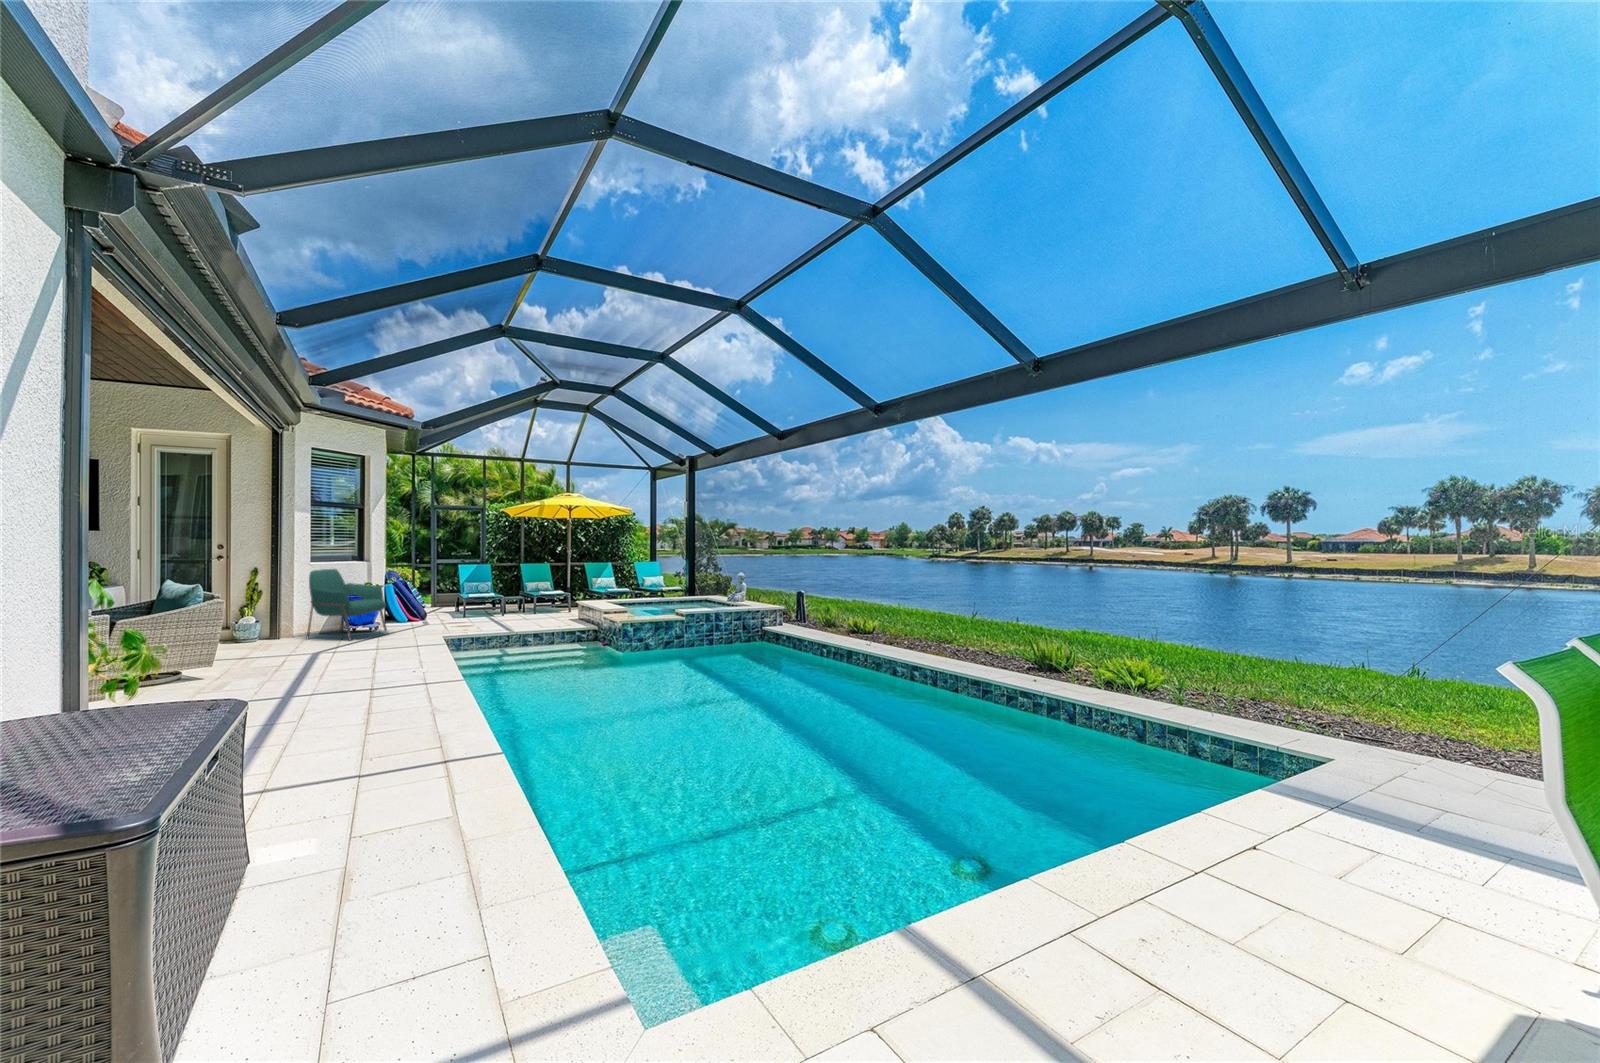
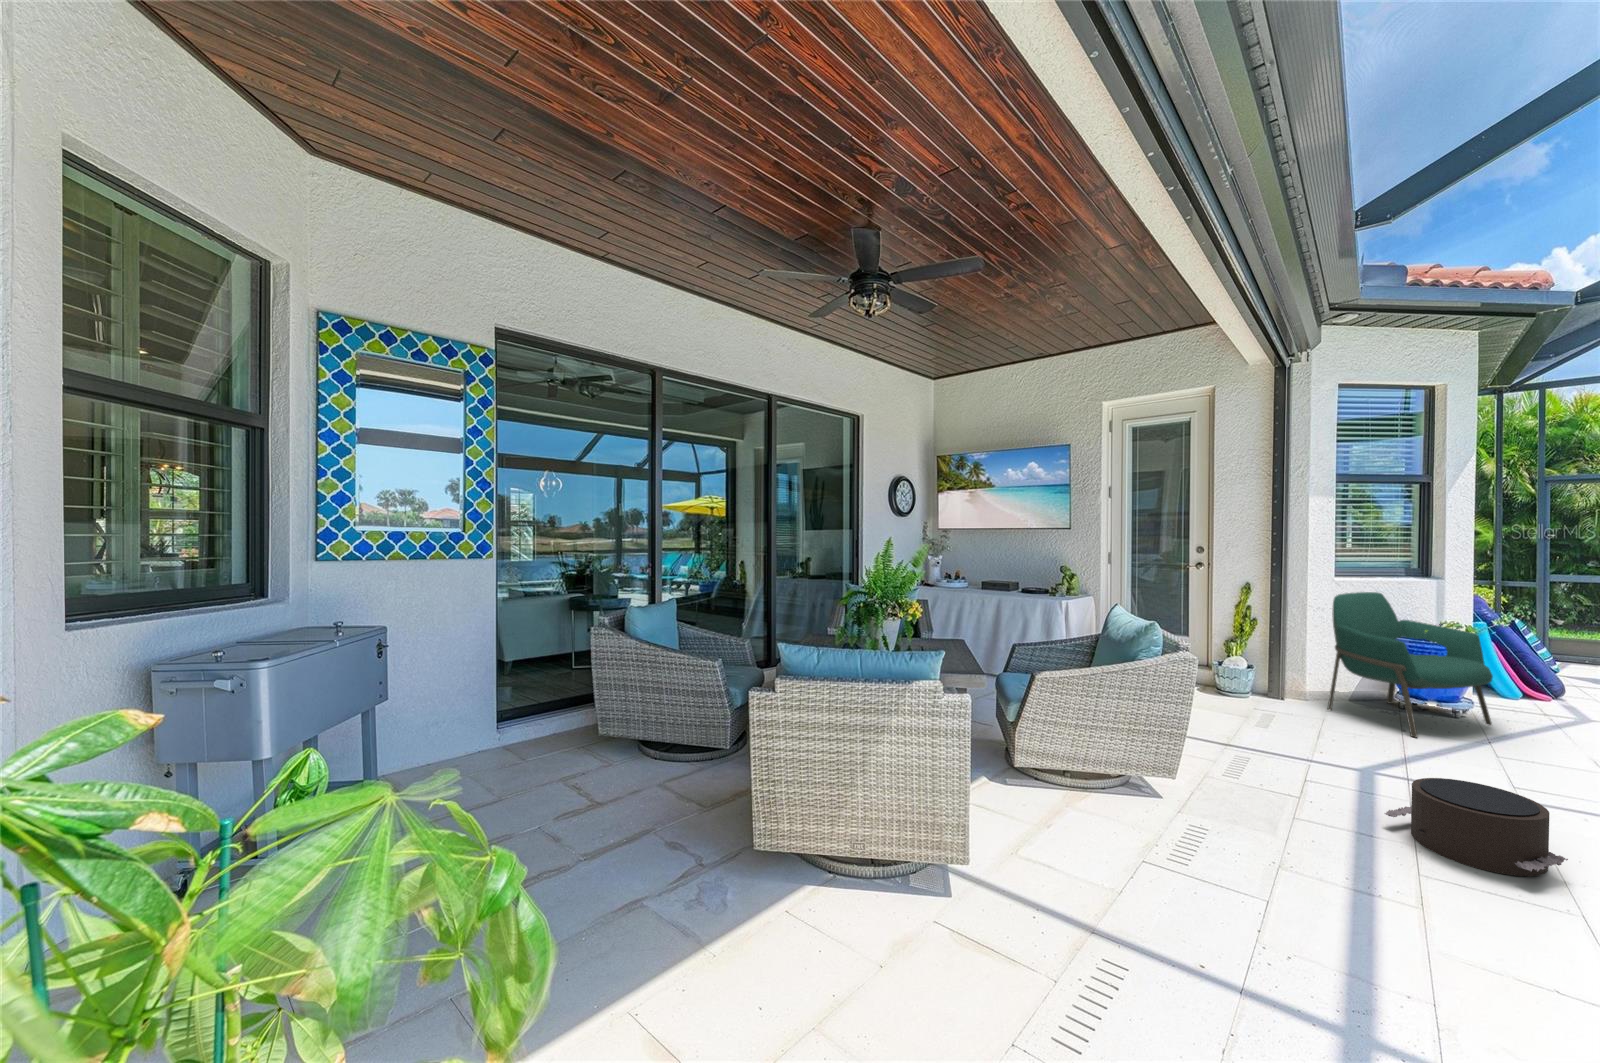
pouf: none [328,638,393,668] -> present [1385,778,1568,876]

